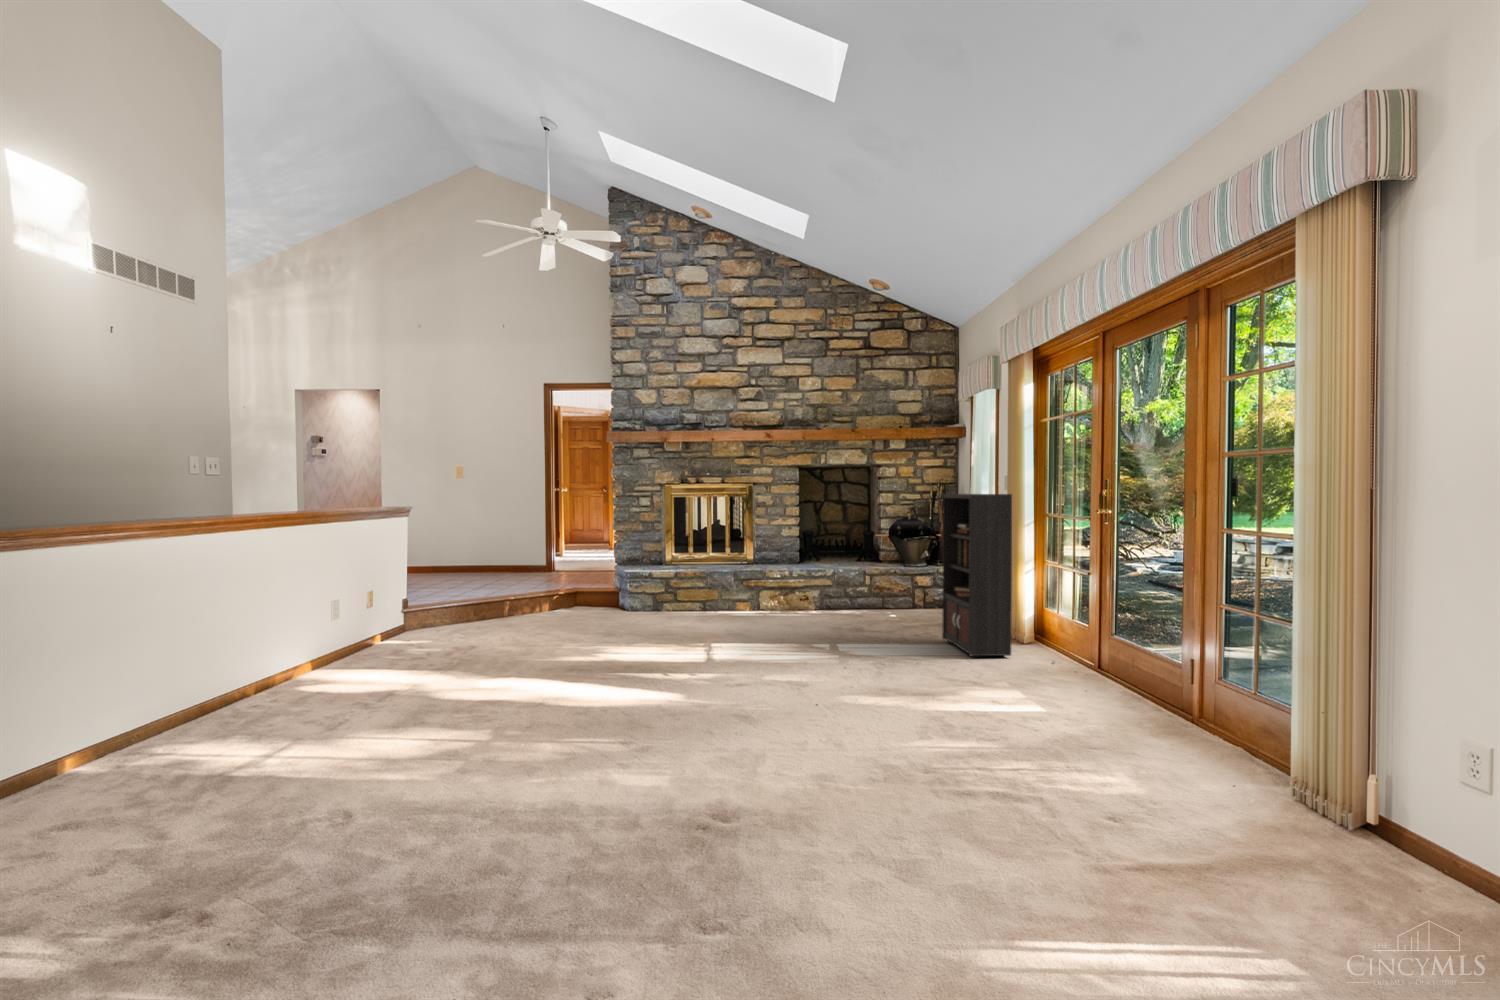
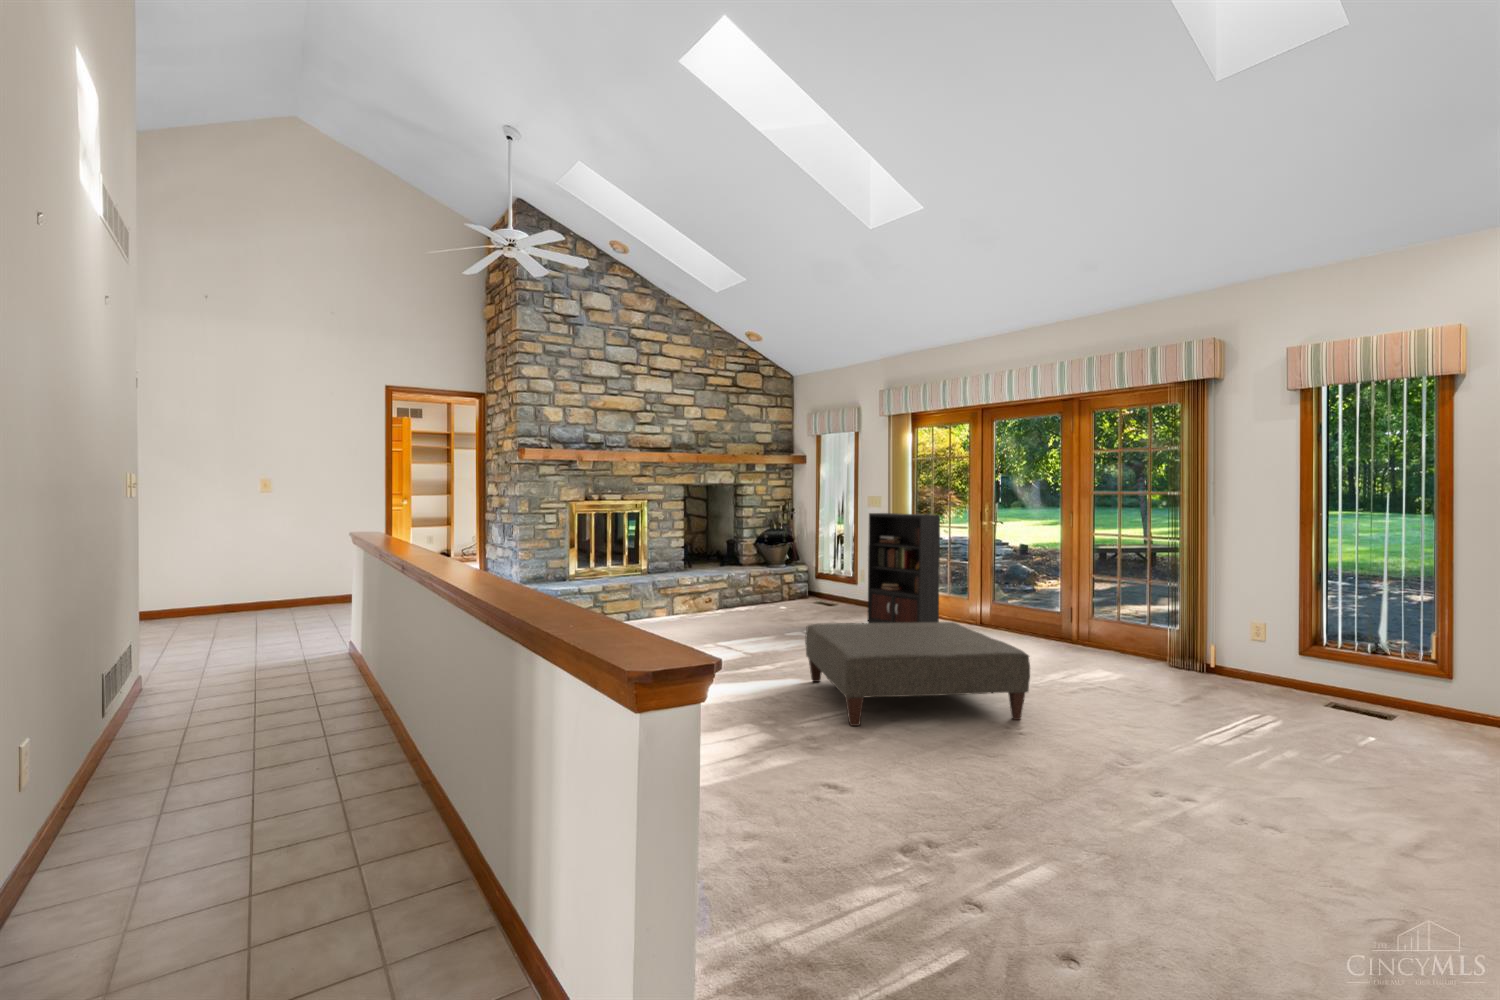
ottoman: none [557,617,853,760] -> present [805,622,1030,726]

